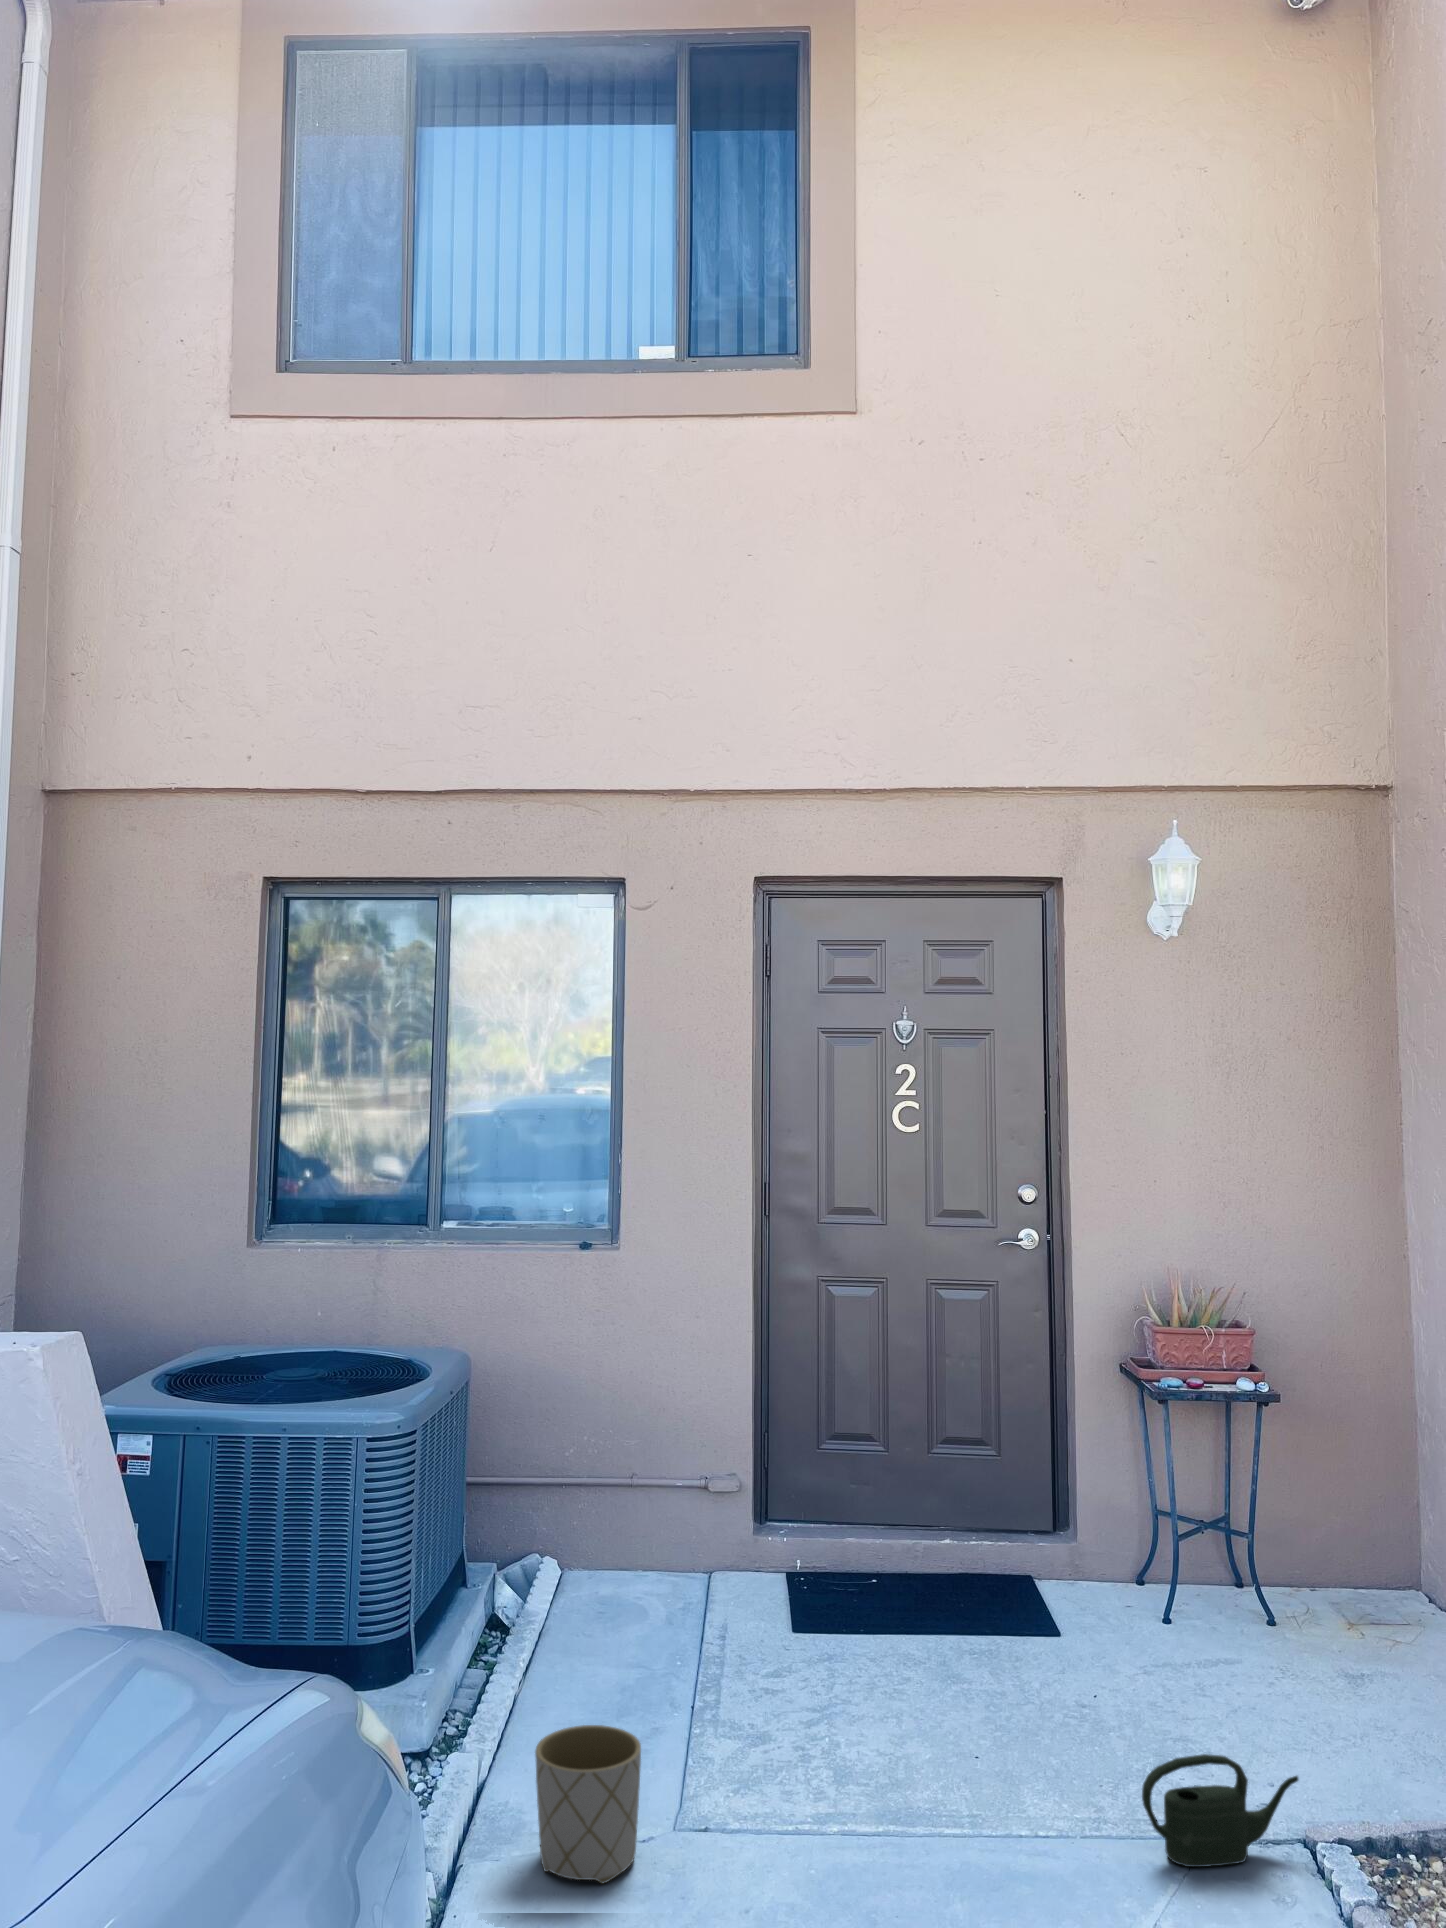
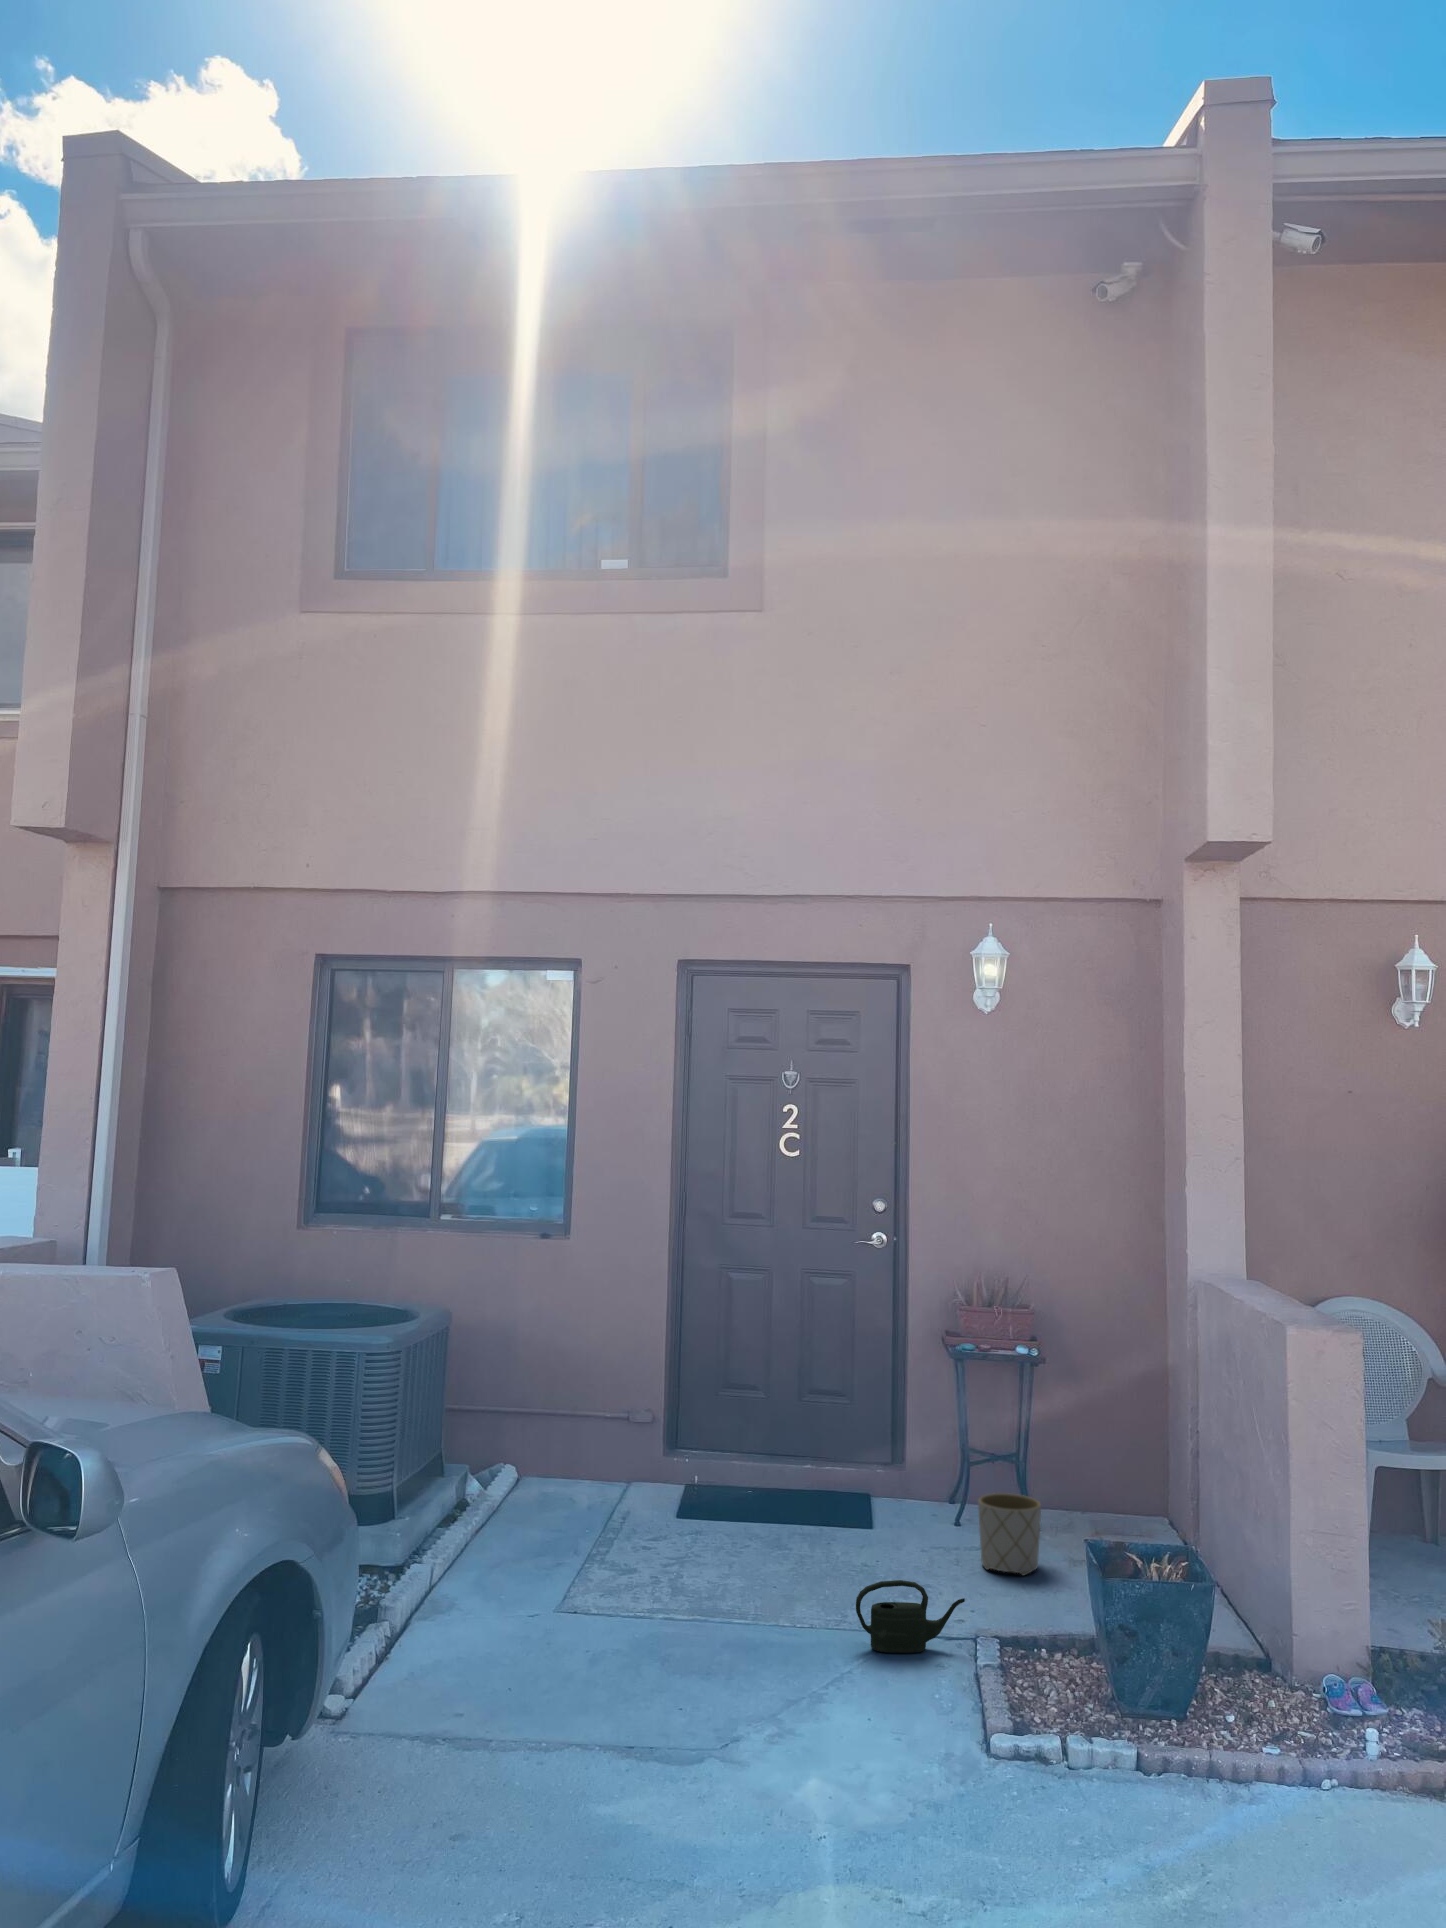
planter: present [535,1725,641,1883] -> present [978,1493,1041,1575]

